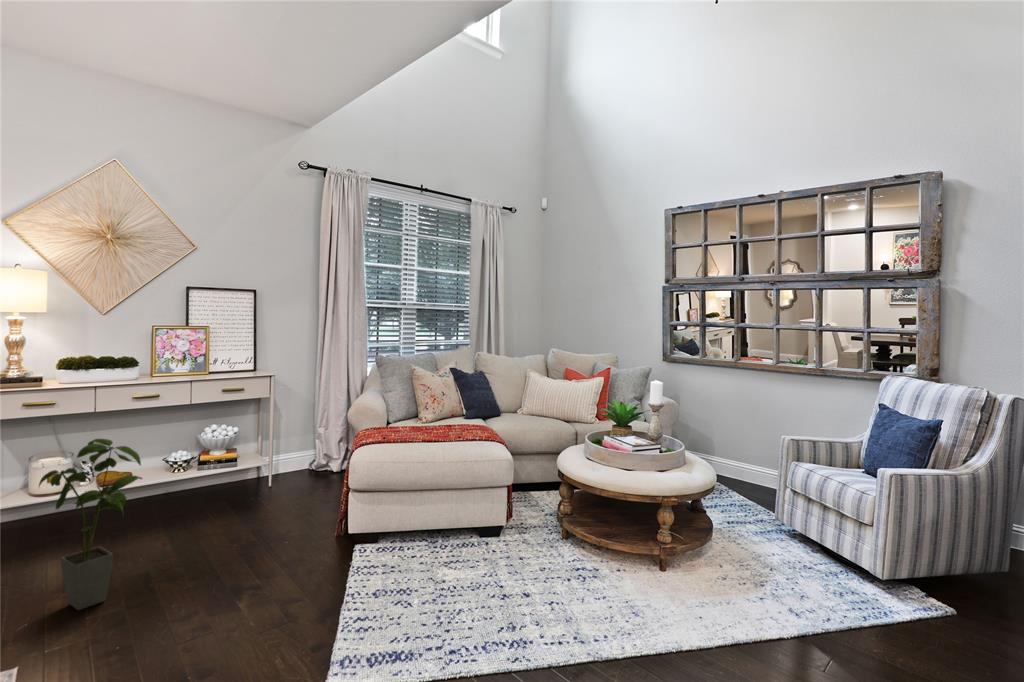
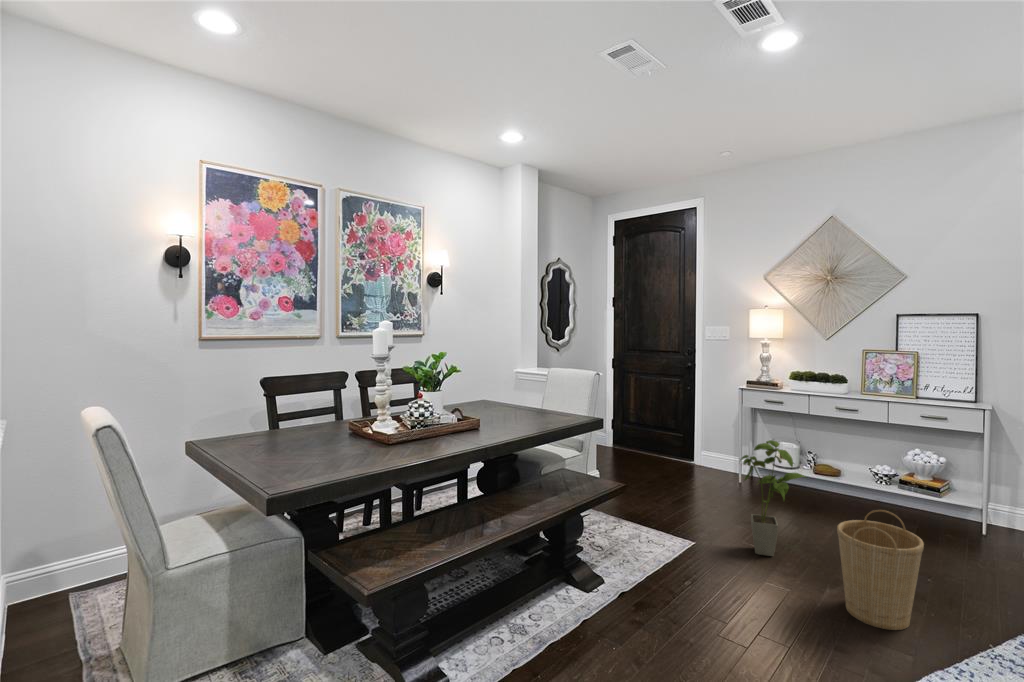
basket: none [217,480,302,609] -> present [837,510,924,630]

